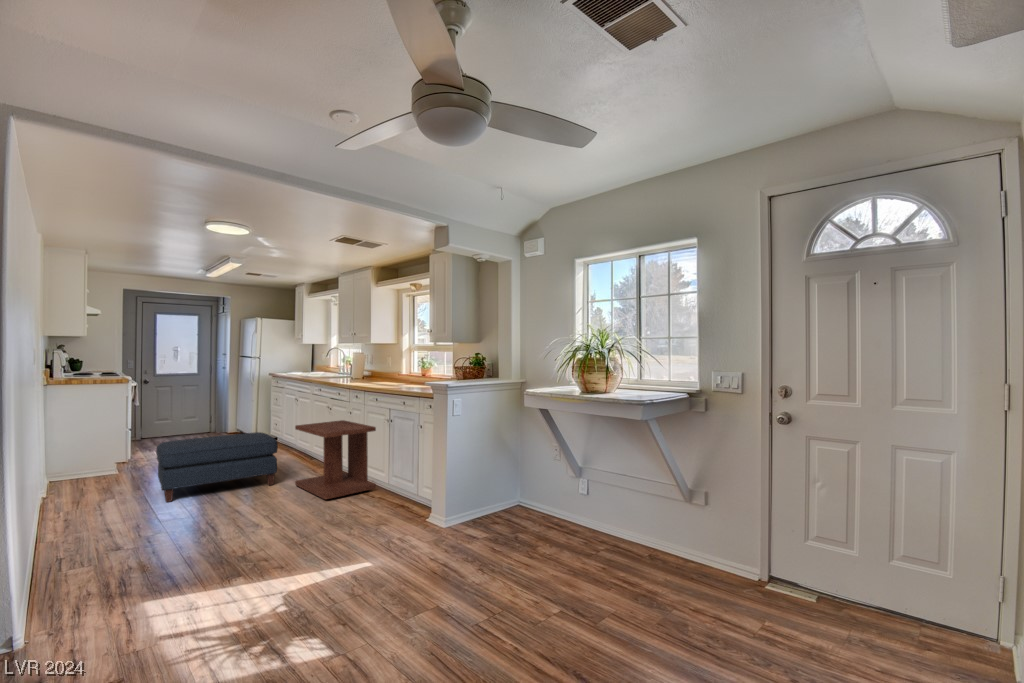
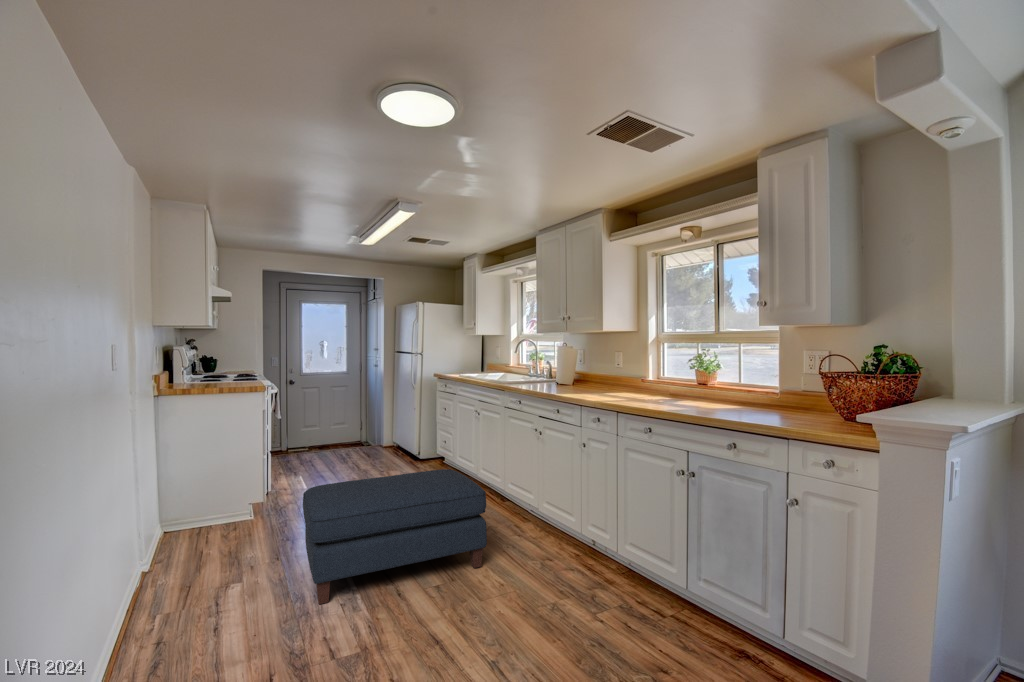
side table: present [295,420,376,499] -> none [518,456,679,631]

